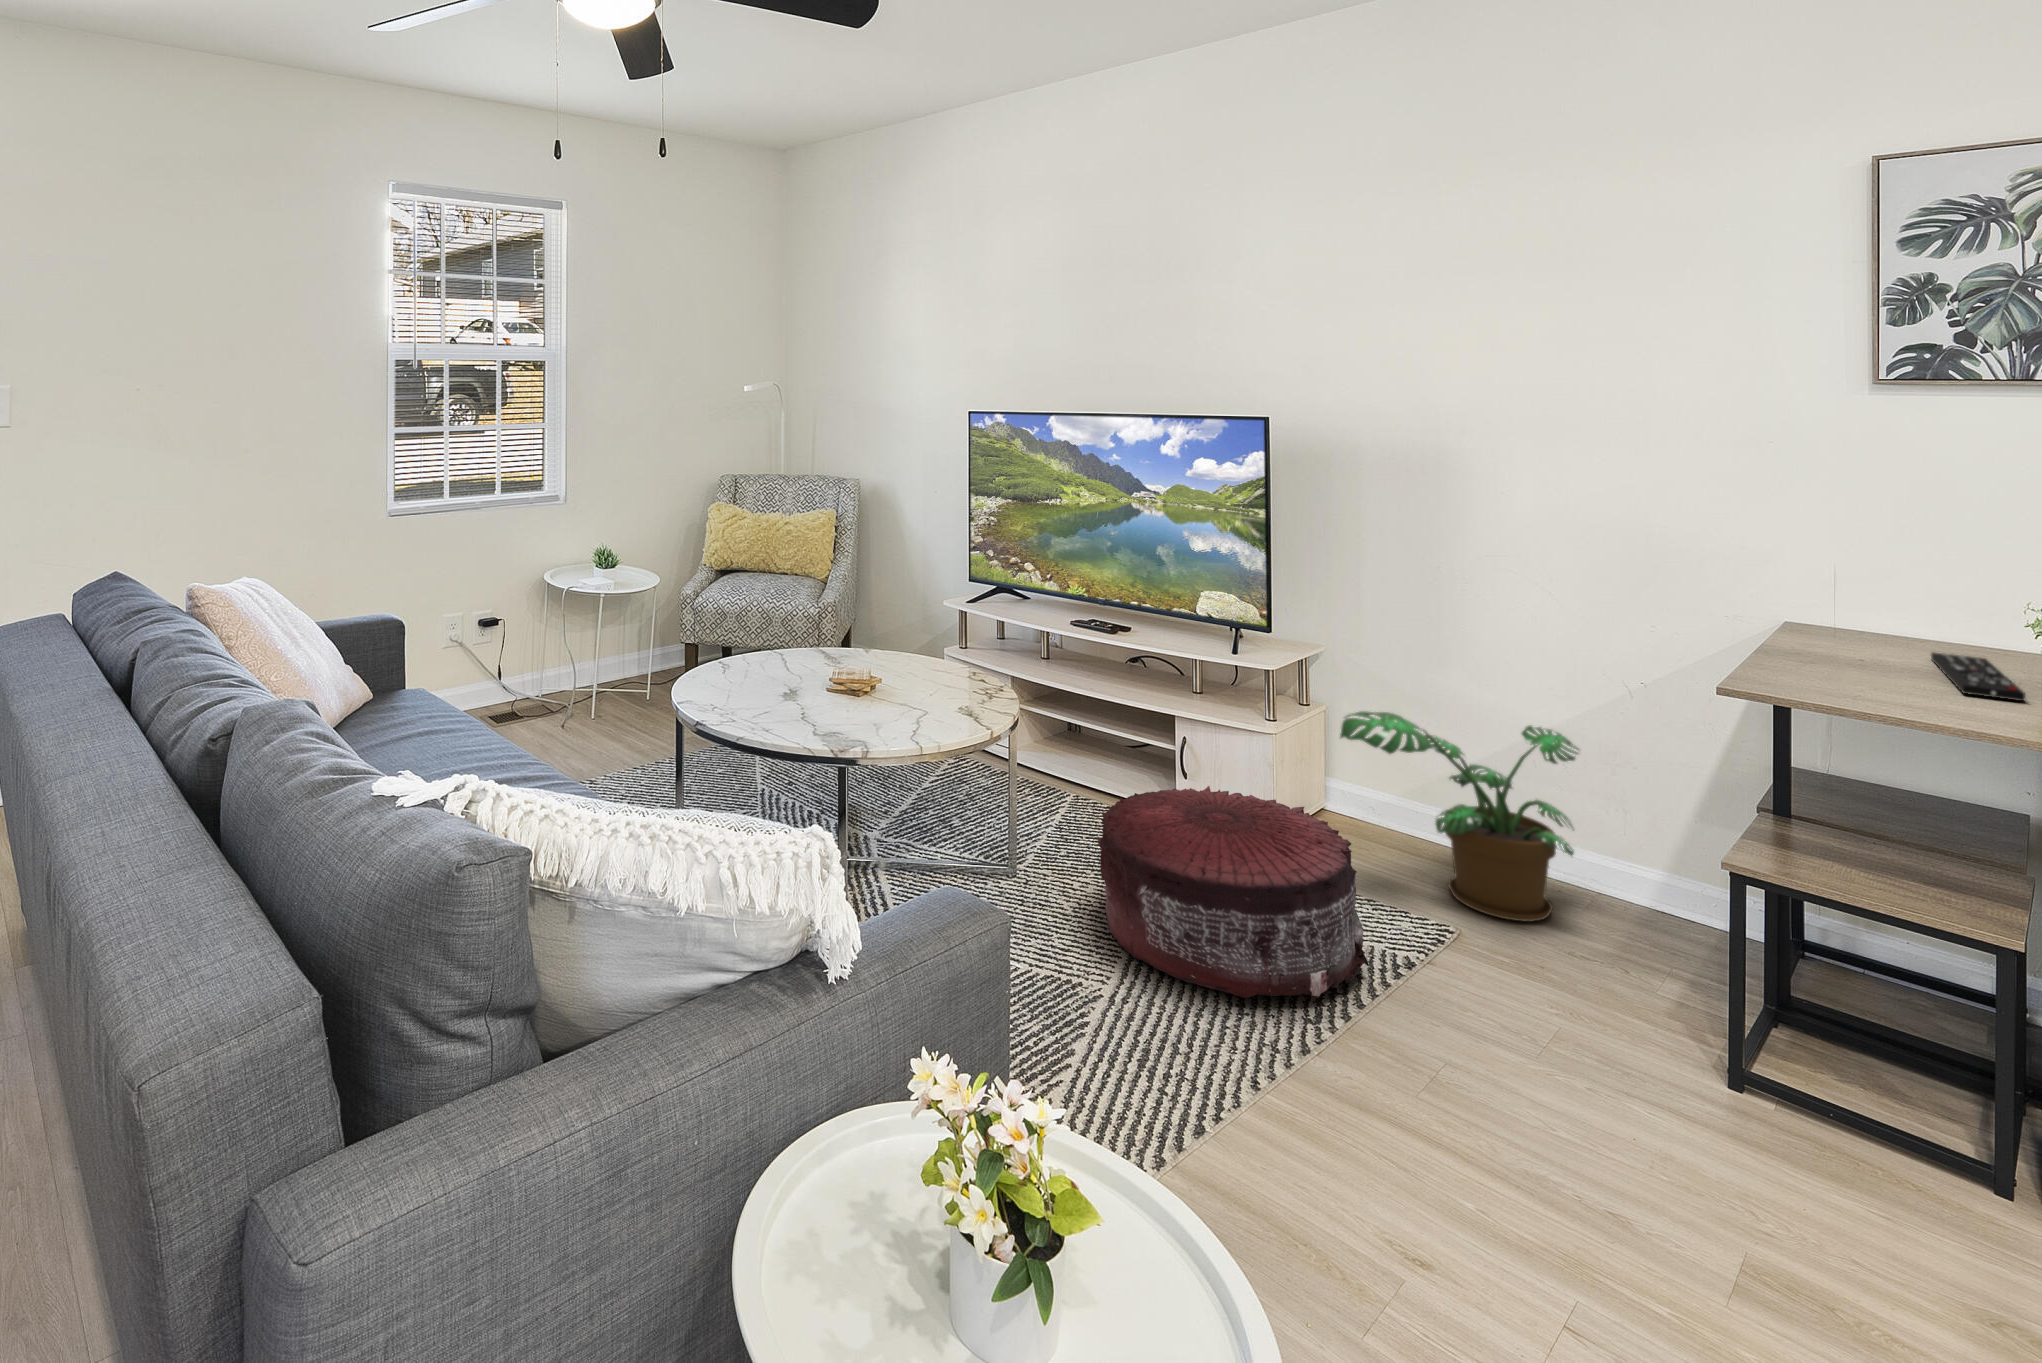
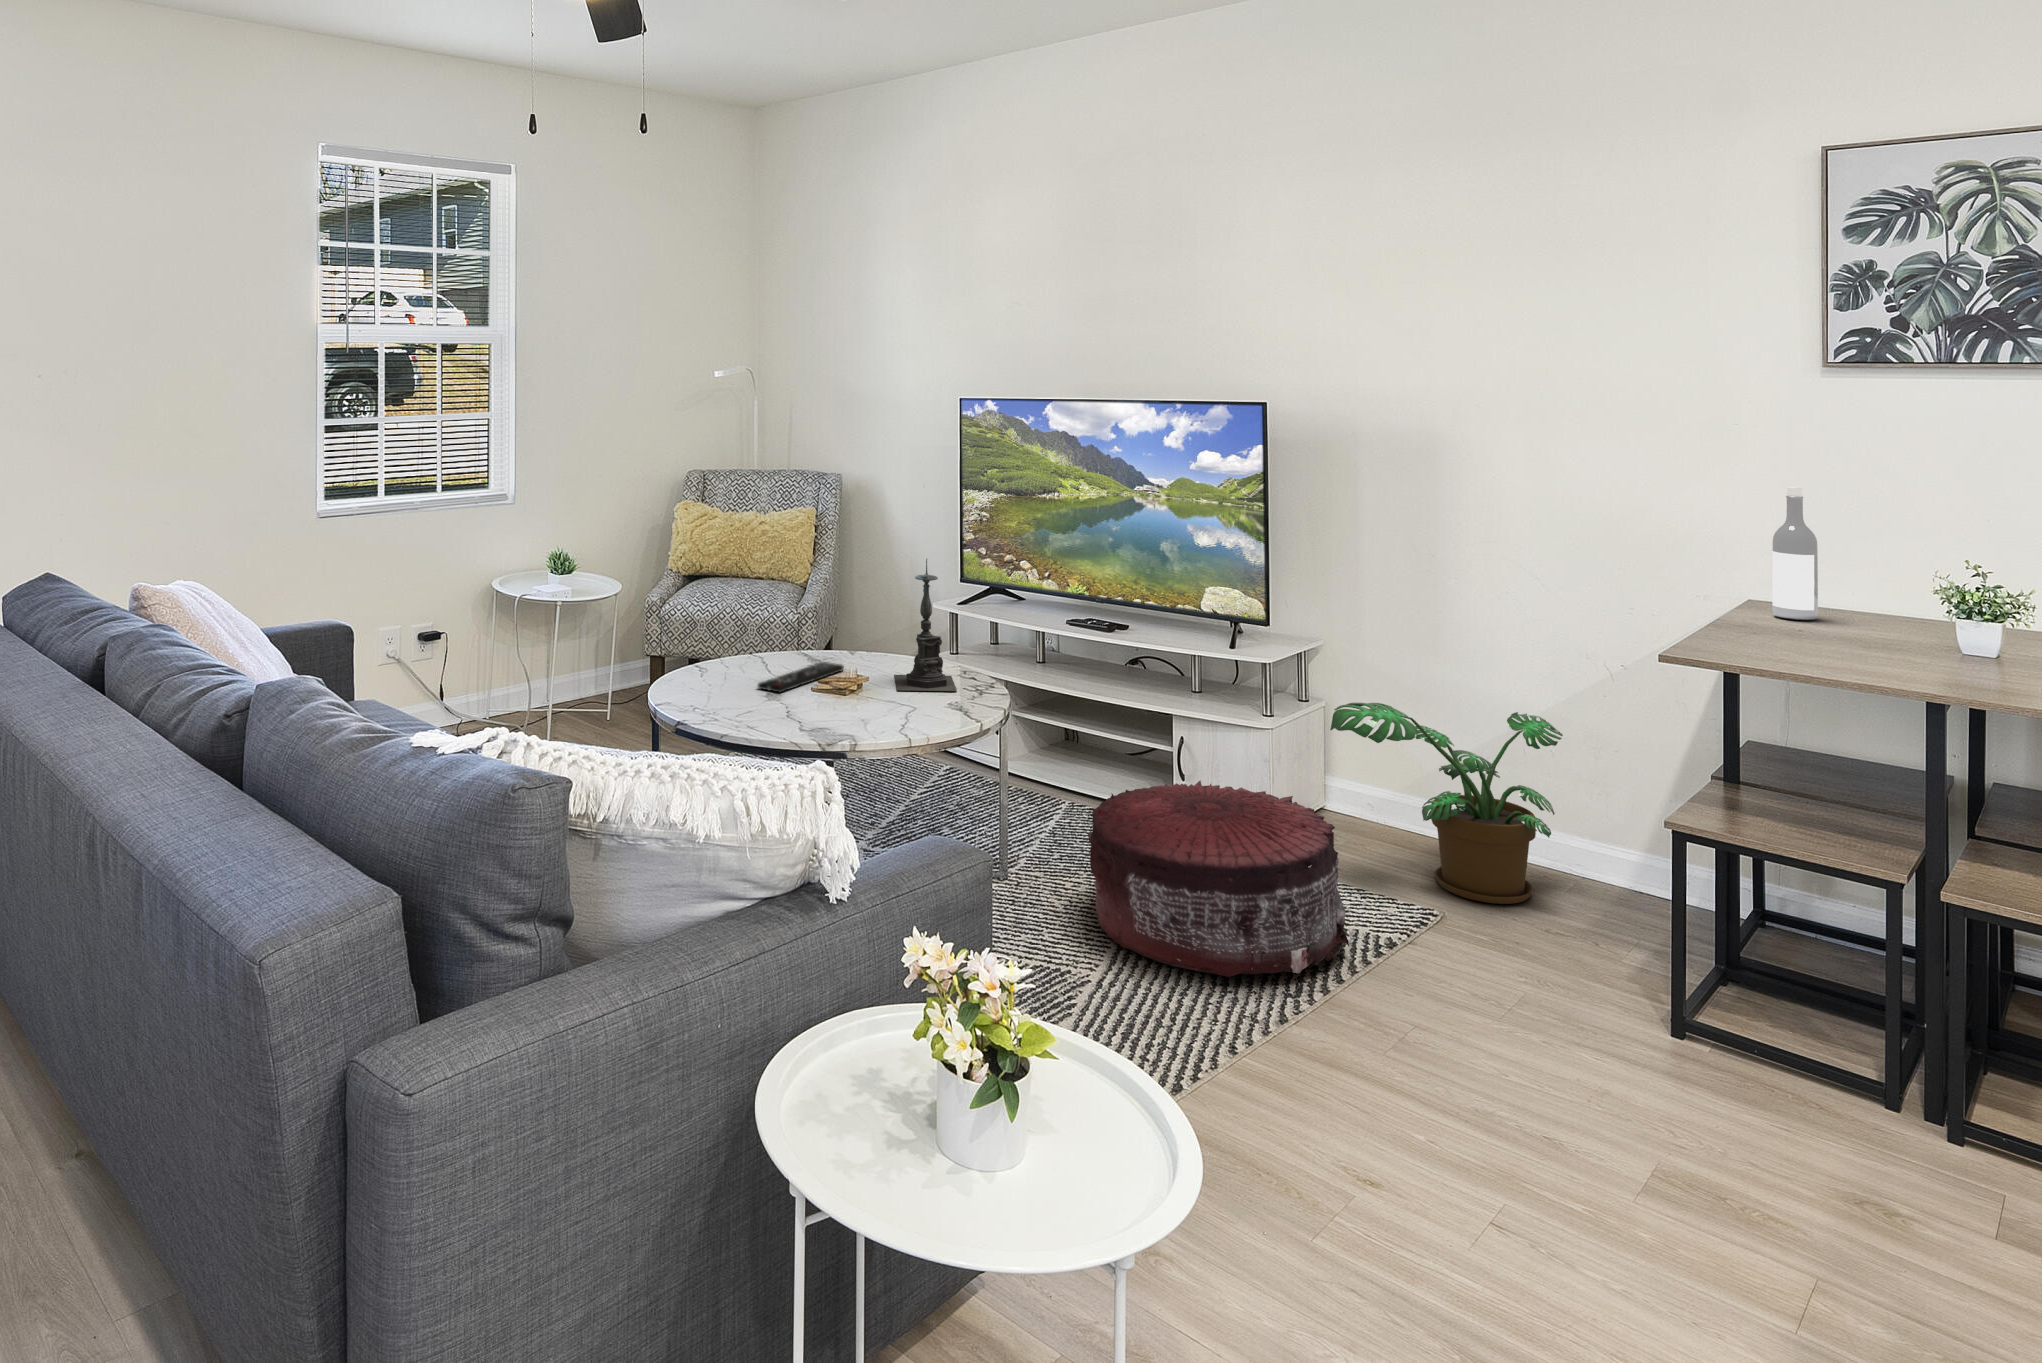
wine bottle: none [1822,508,1876,648] -> present [1772,486,1818,620]
candle holder: none [908,563,968,691] -> present [894,559,957,691]
remote control: present [1931,653,2025,702] -> present [758,662,844,692]

